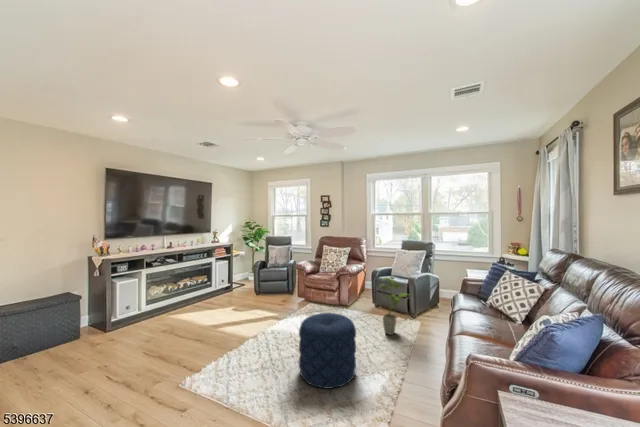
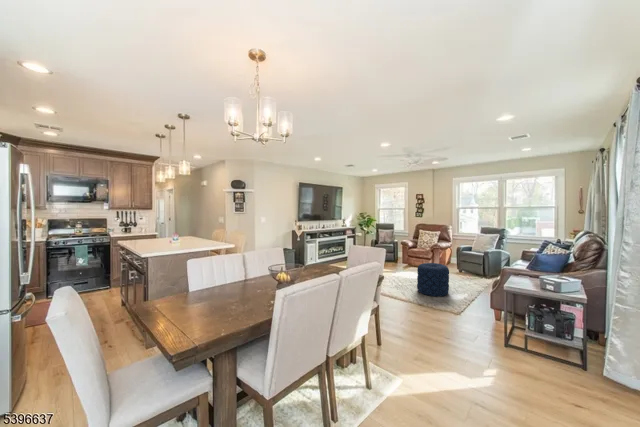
house plant: present [380,277,409,335] -> none [462,248,484,283]

